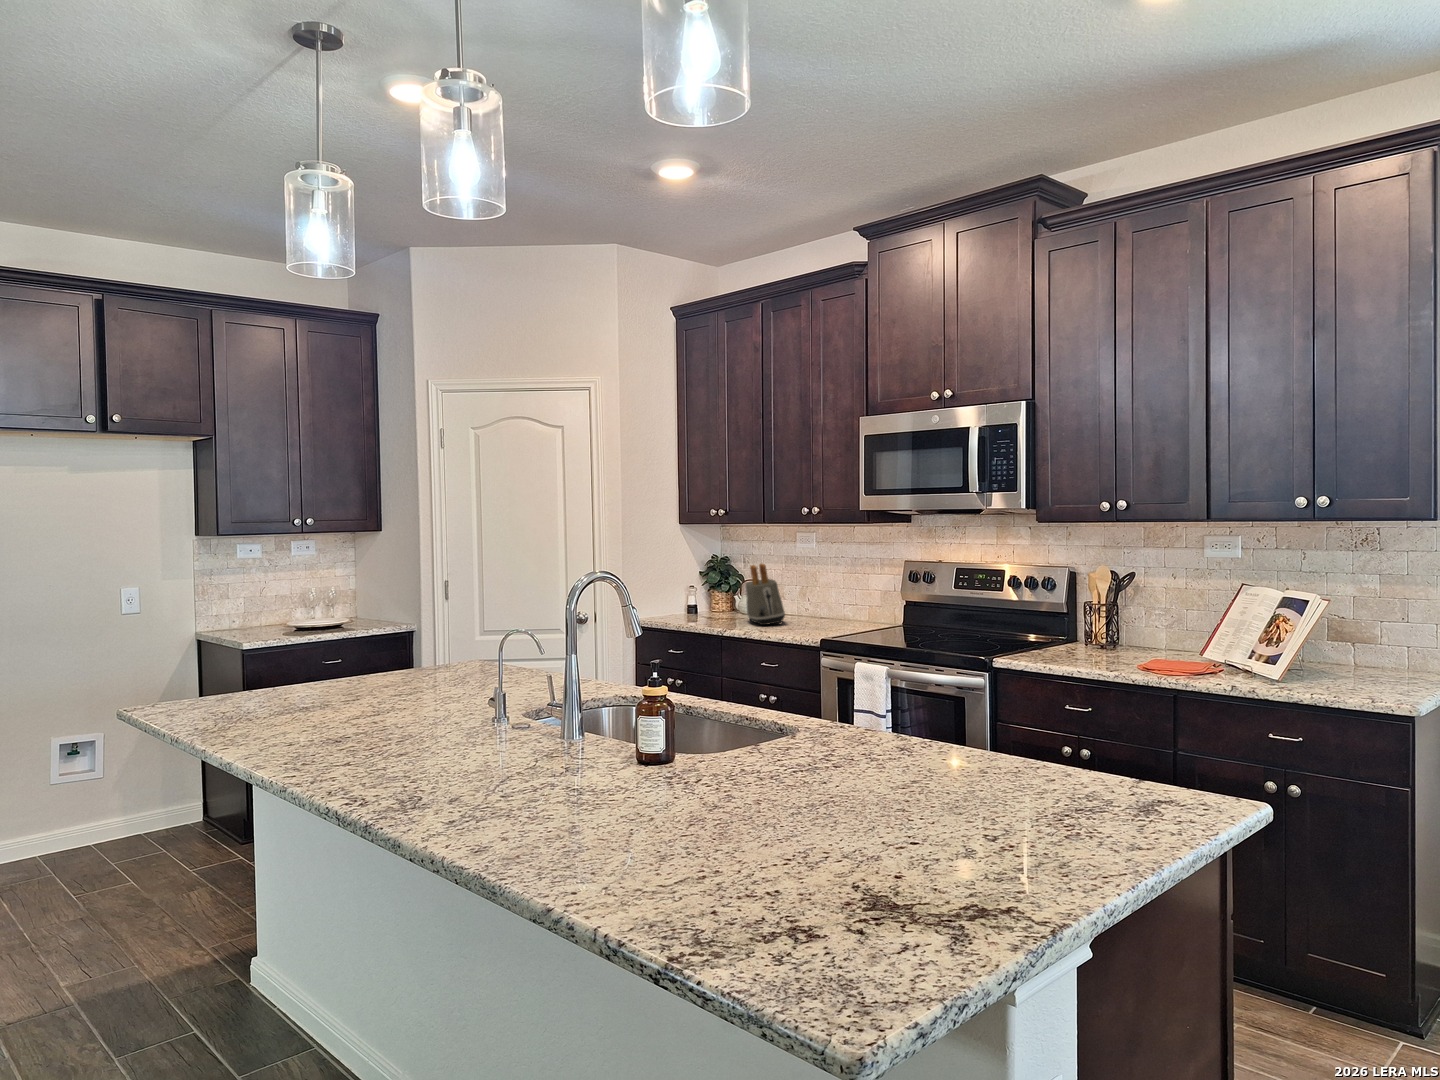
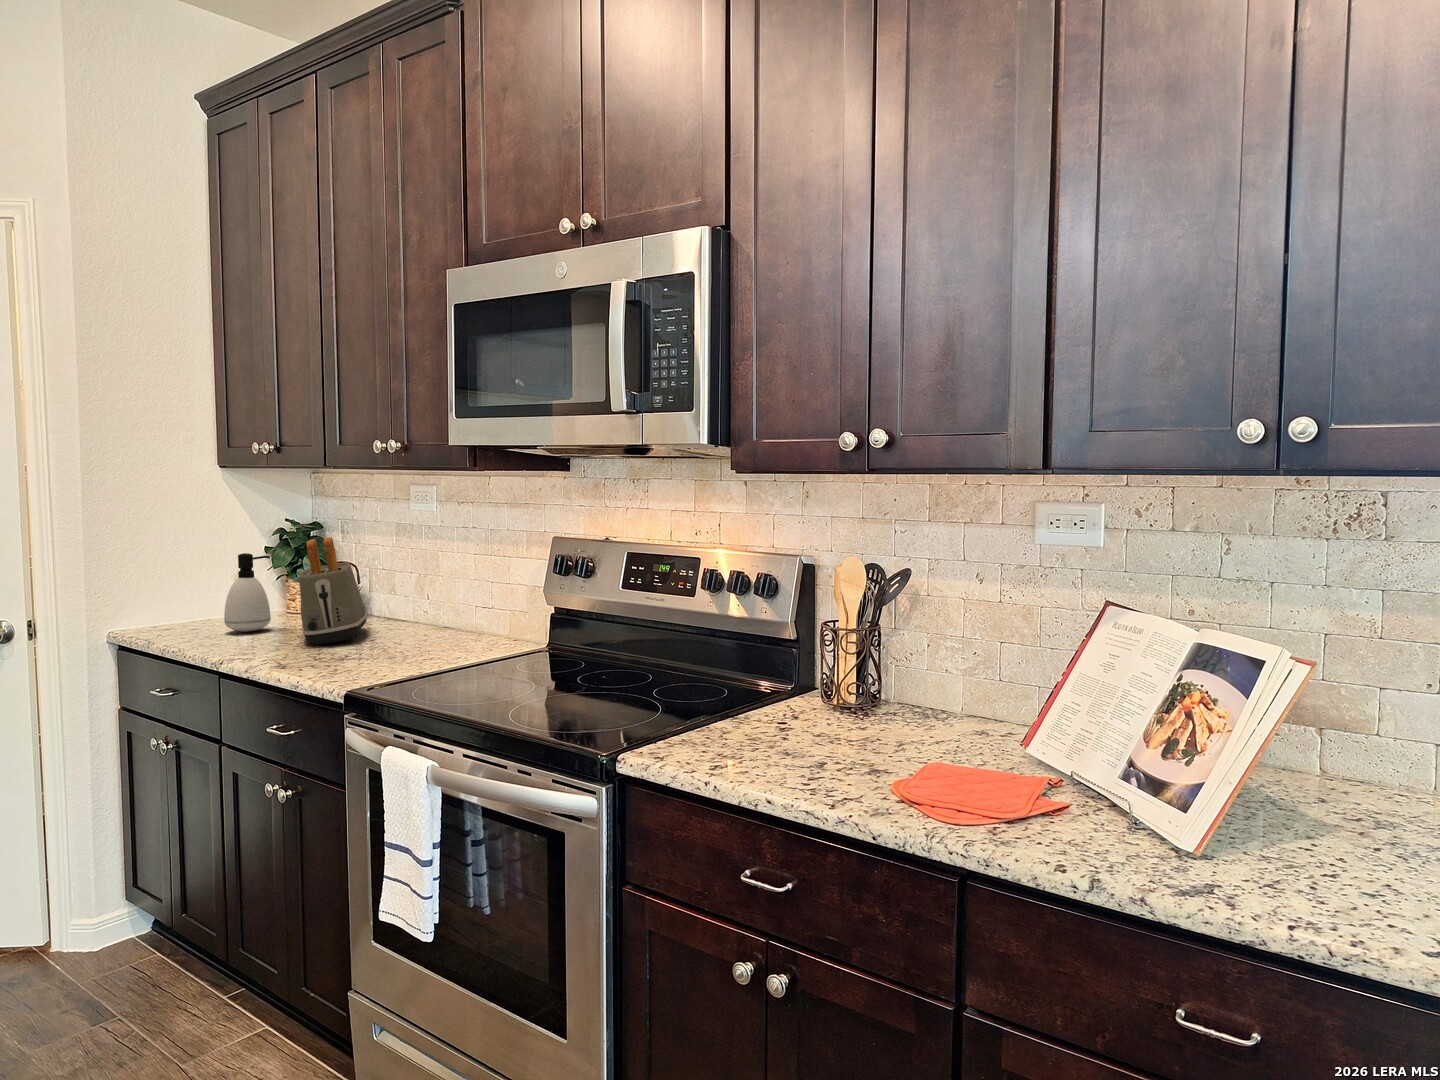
soap dispenser: none [695,574,720,620] -> present [224,553,271,632]

